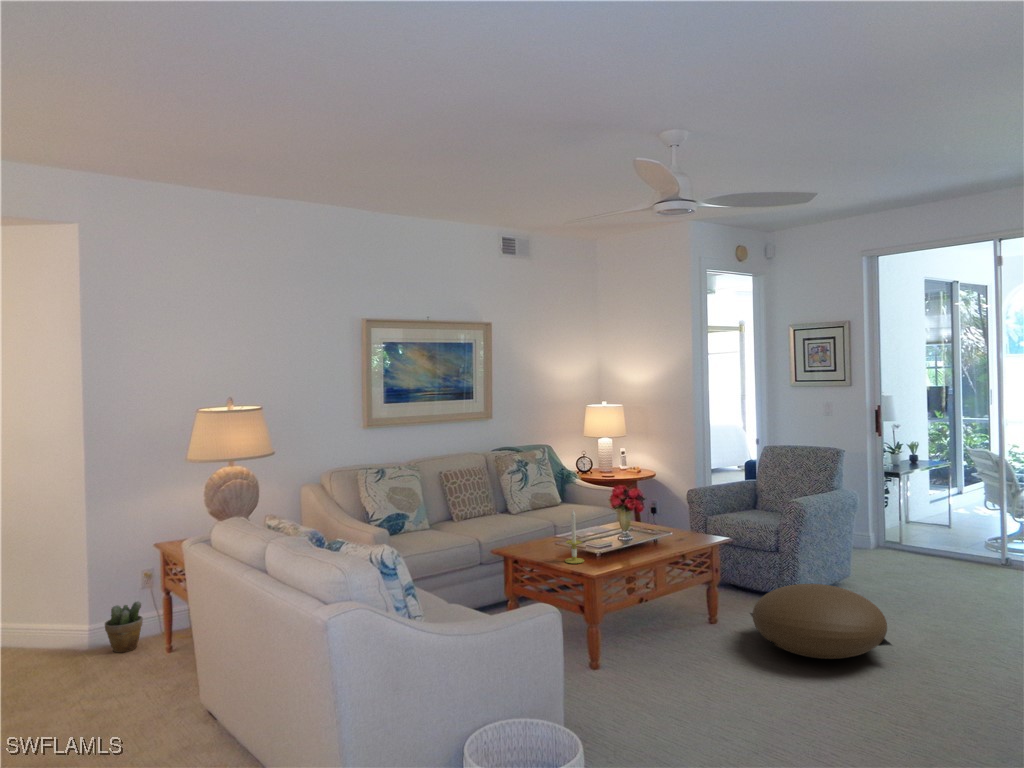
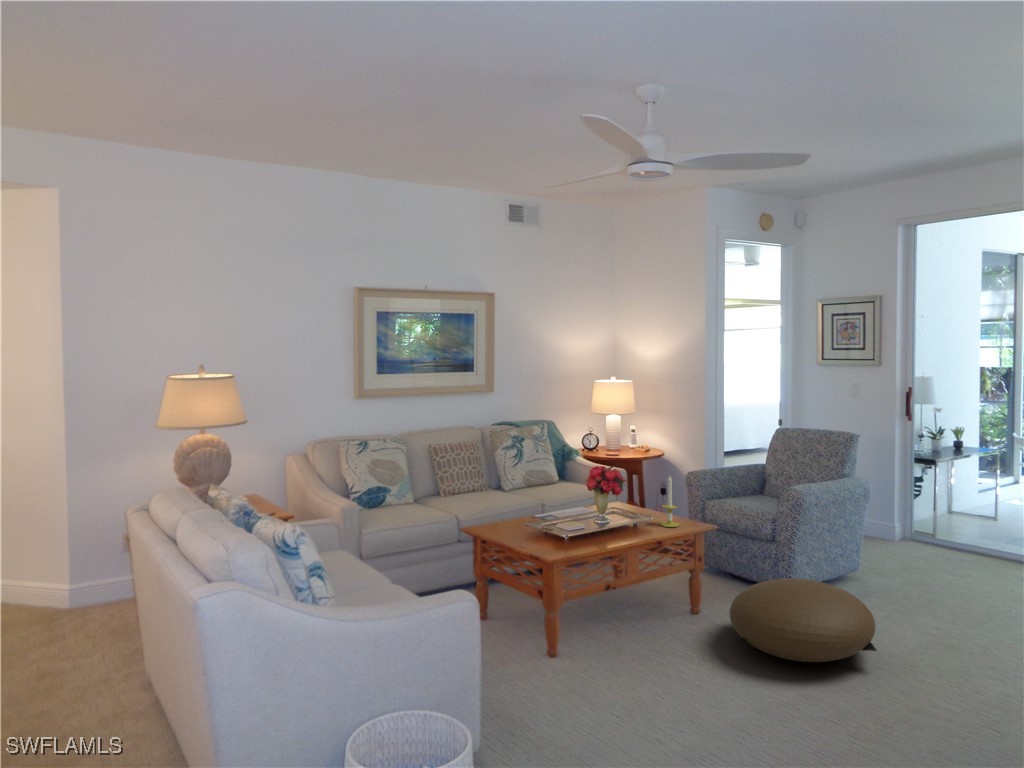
candle: present [565,511,584,564] -> present [661,476,679,527]
potted plant: present [105,602,143,653] -> none [81,565,119,614]

